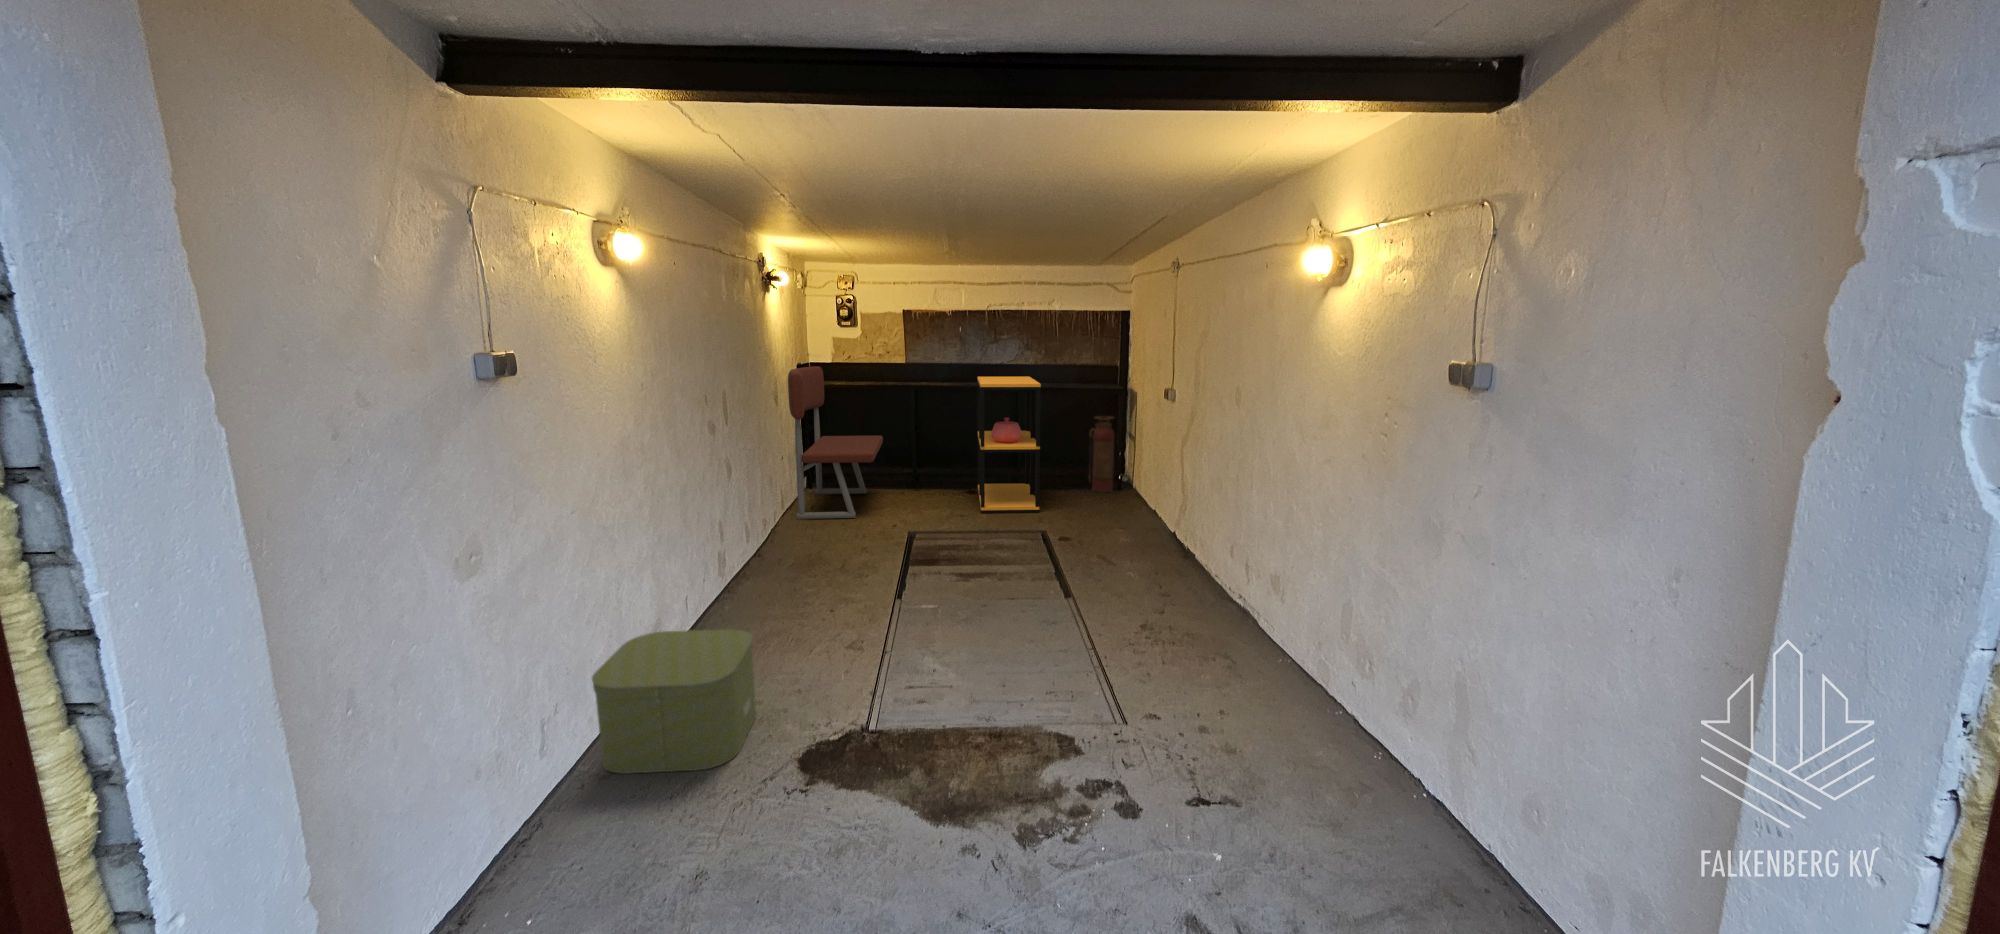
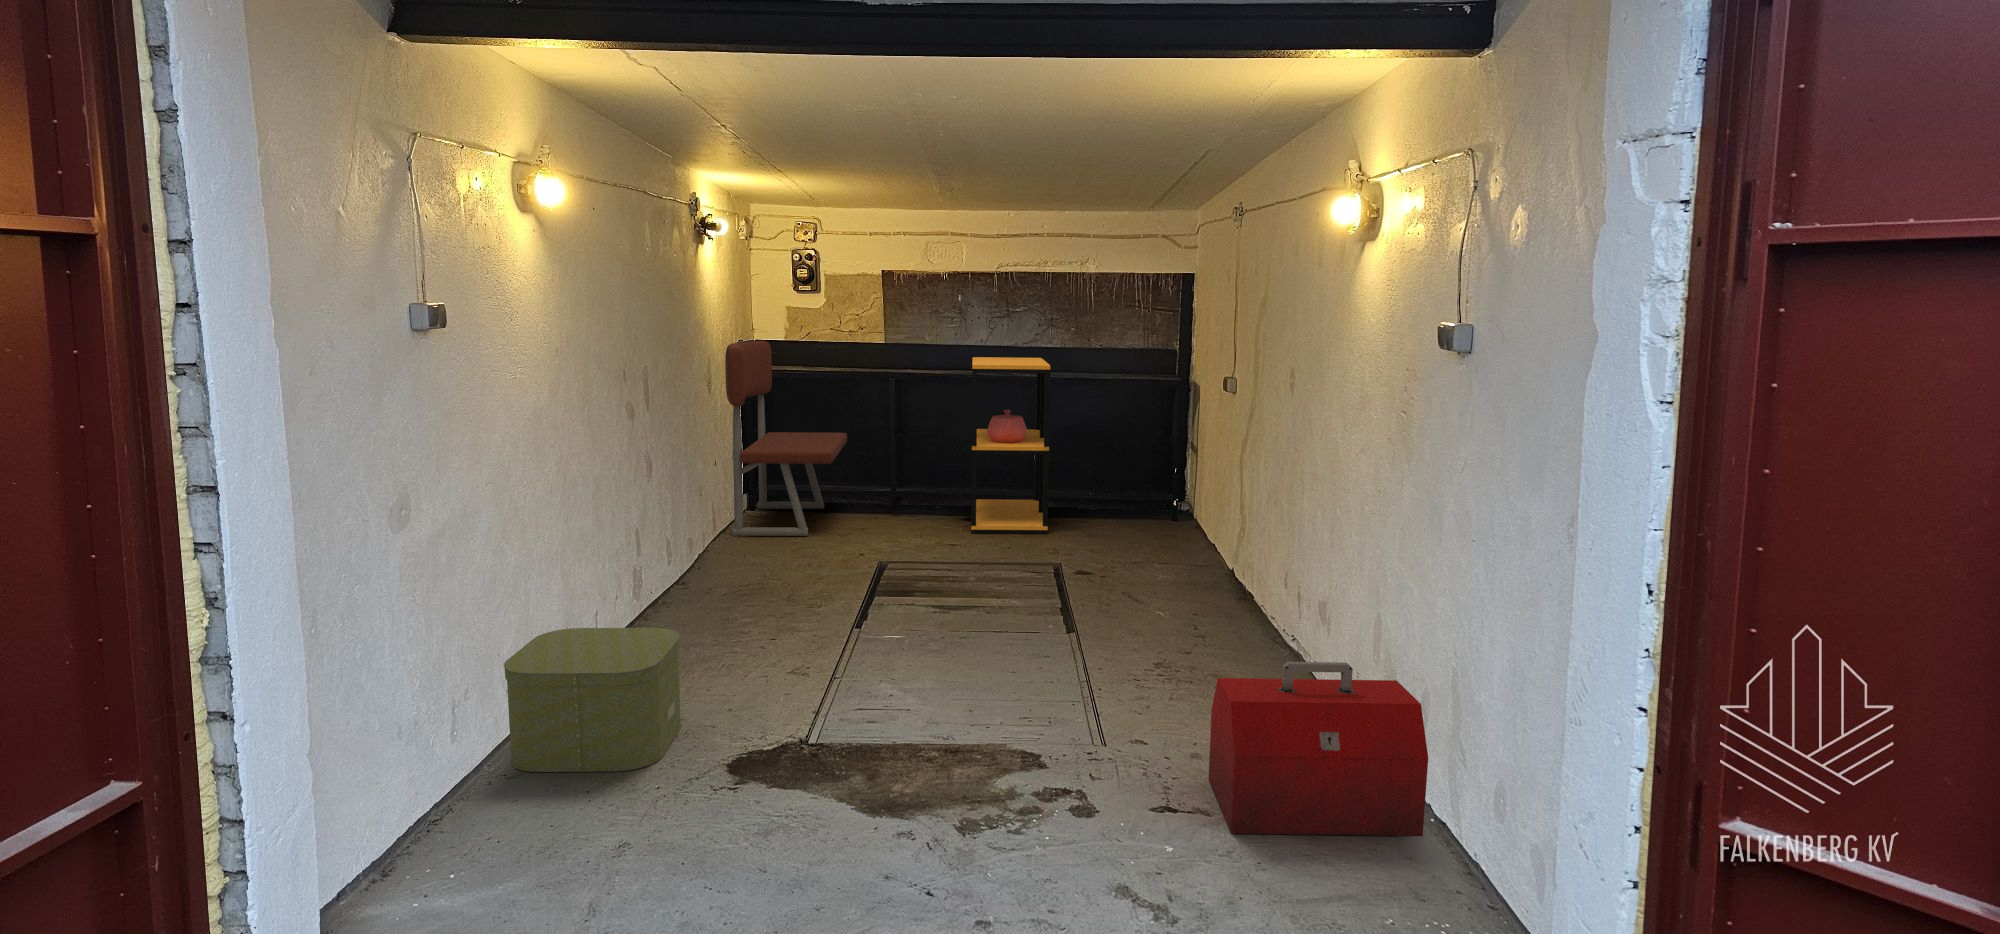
fire extinguisher: present [1088,416,1115,492] -> none [1119,411,1154,512]
toolbox: none [1226,668,1443,830] -> present [1209,662,1428,836]

